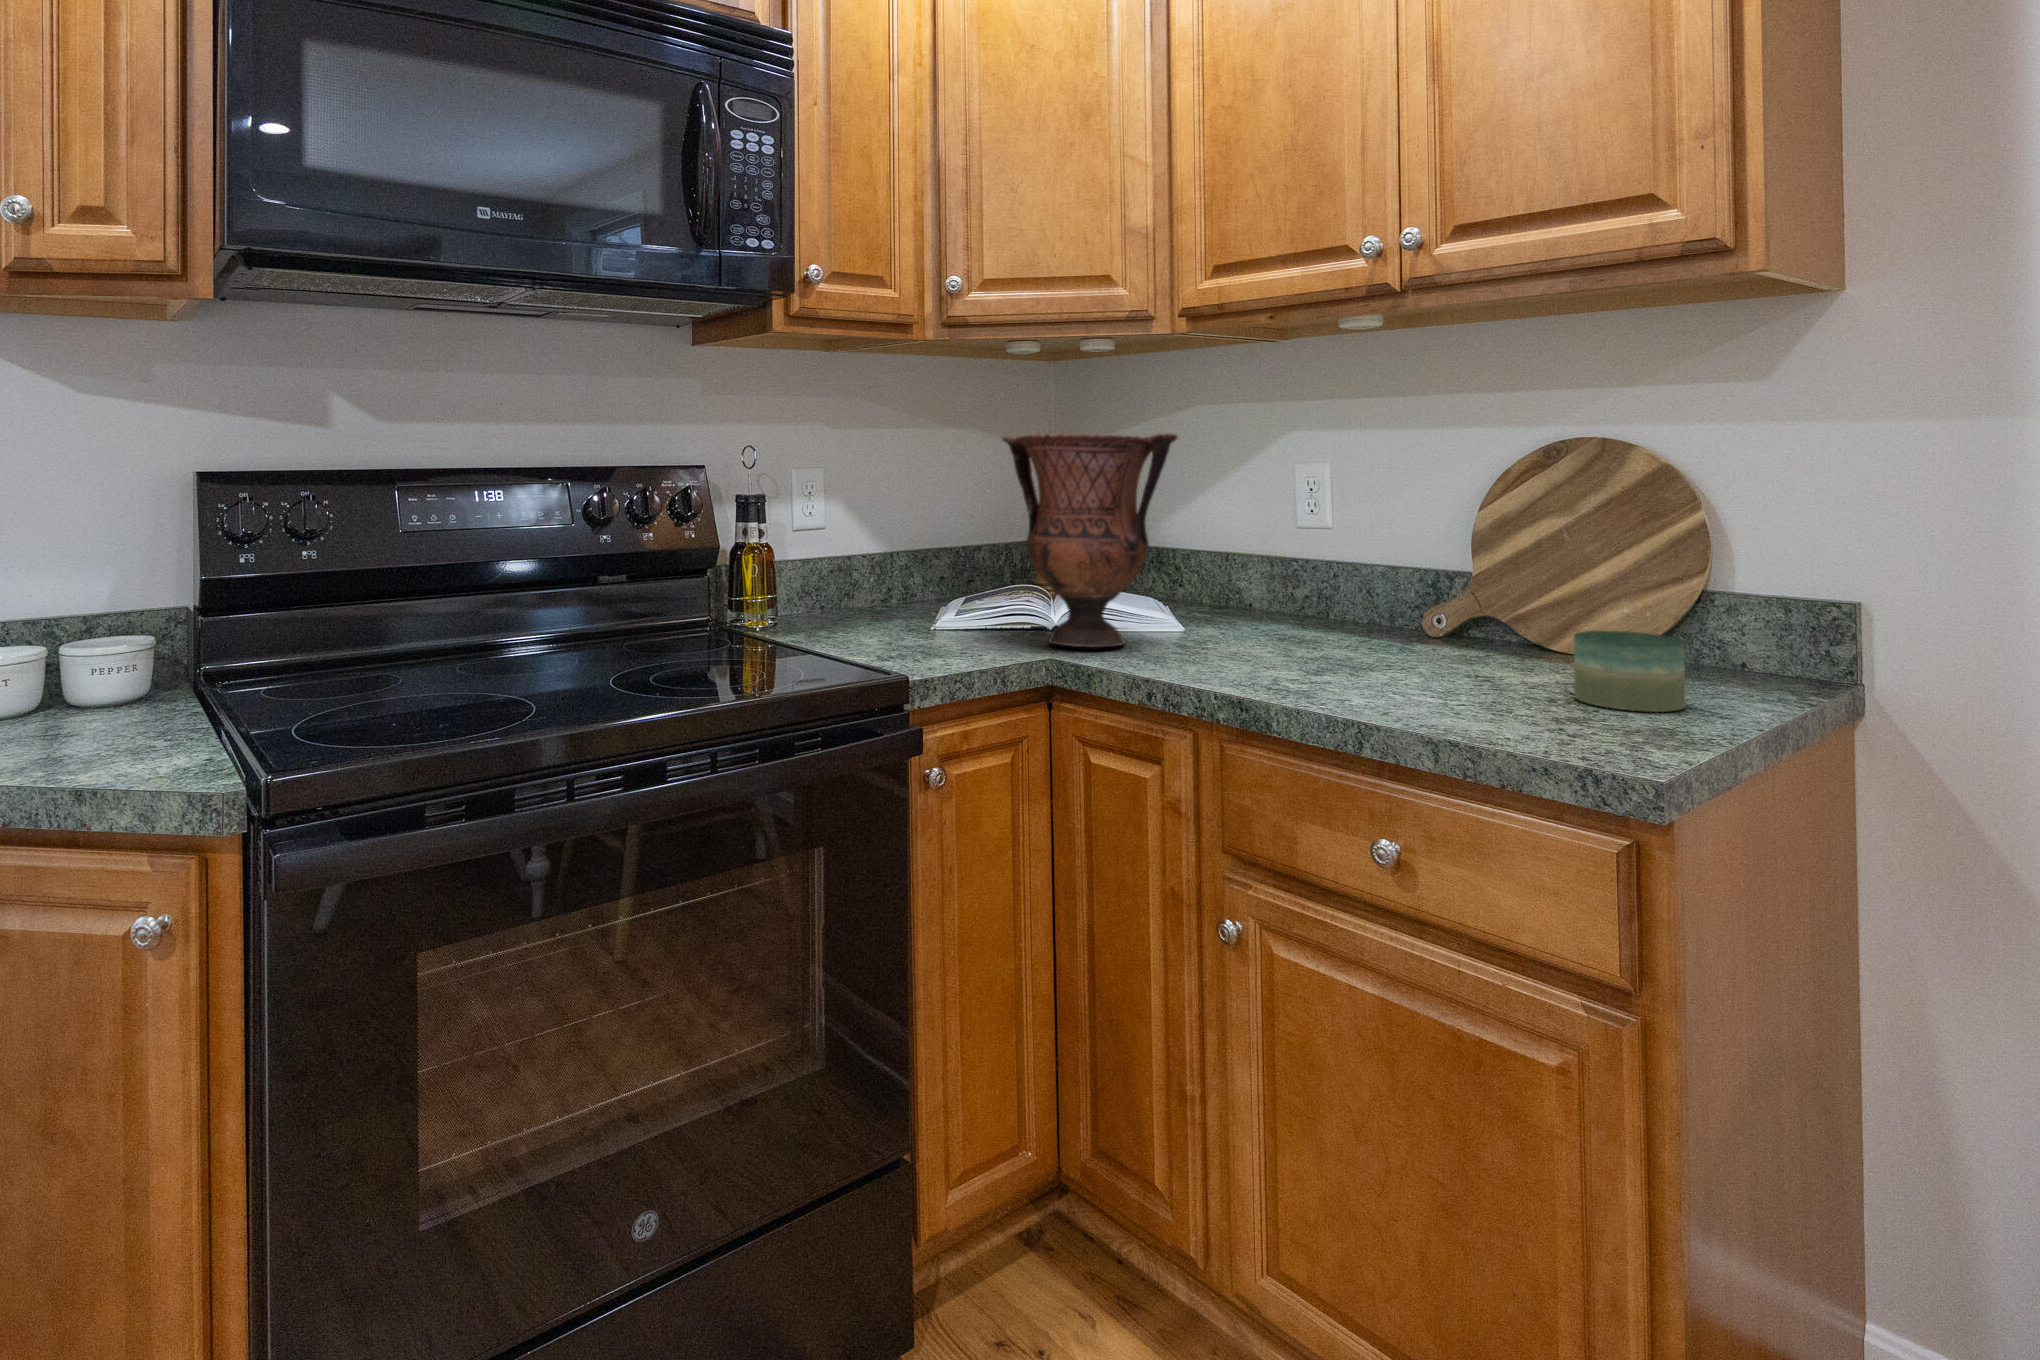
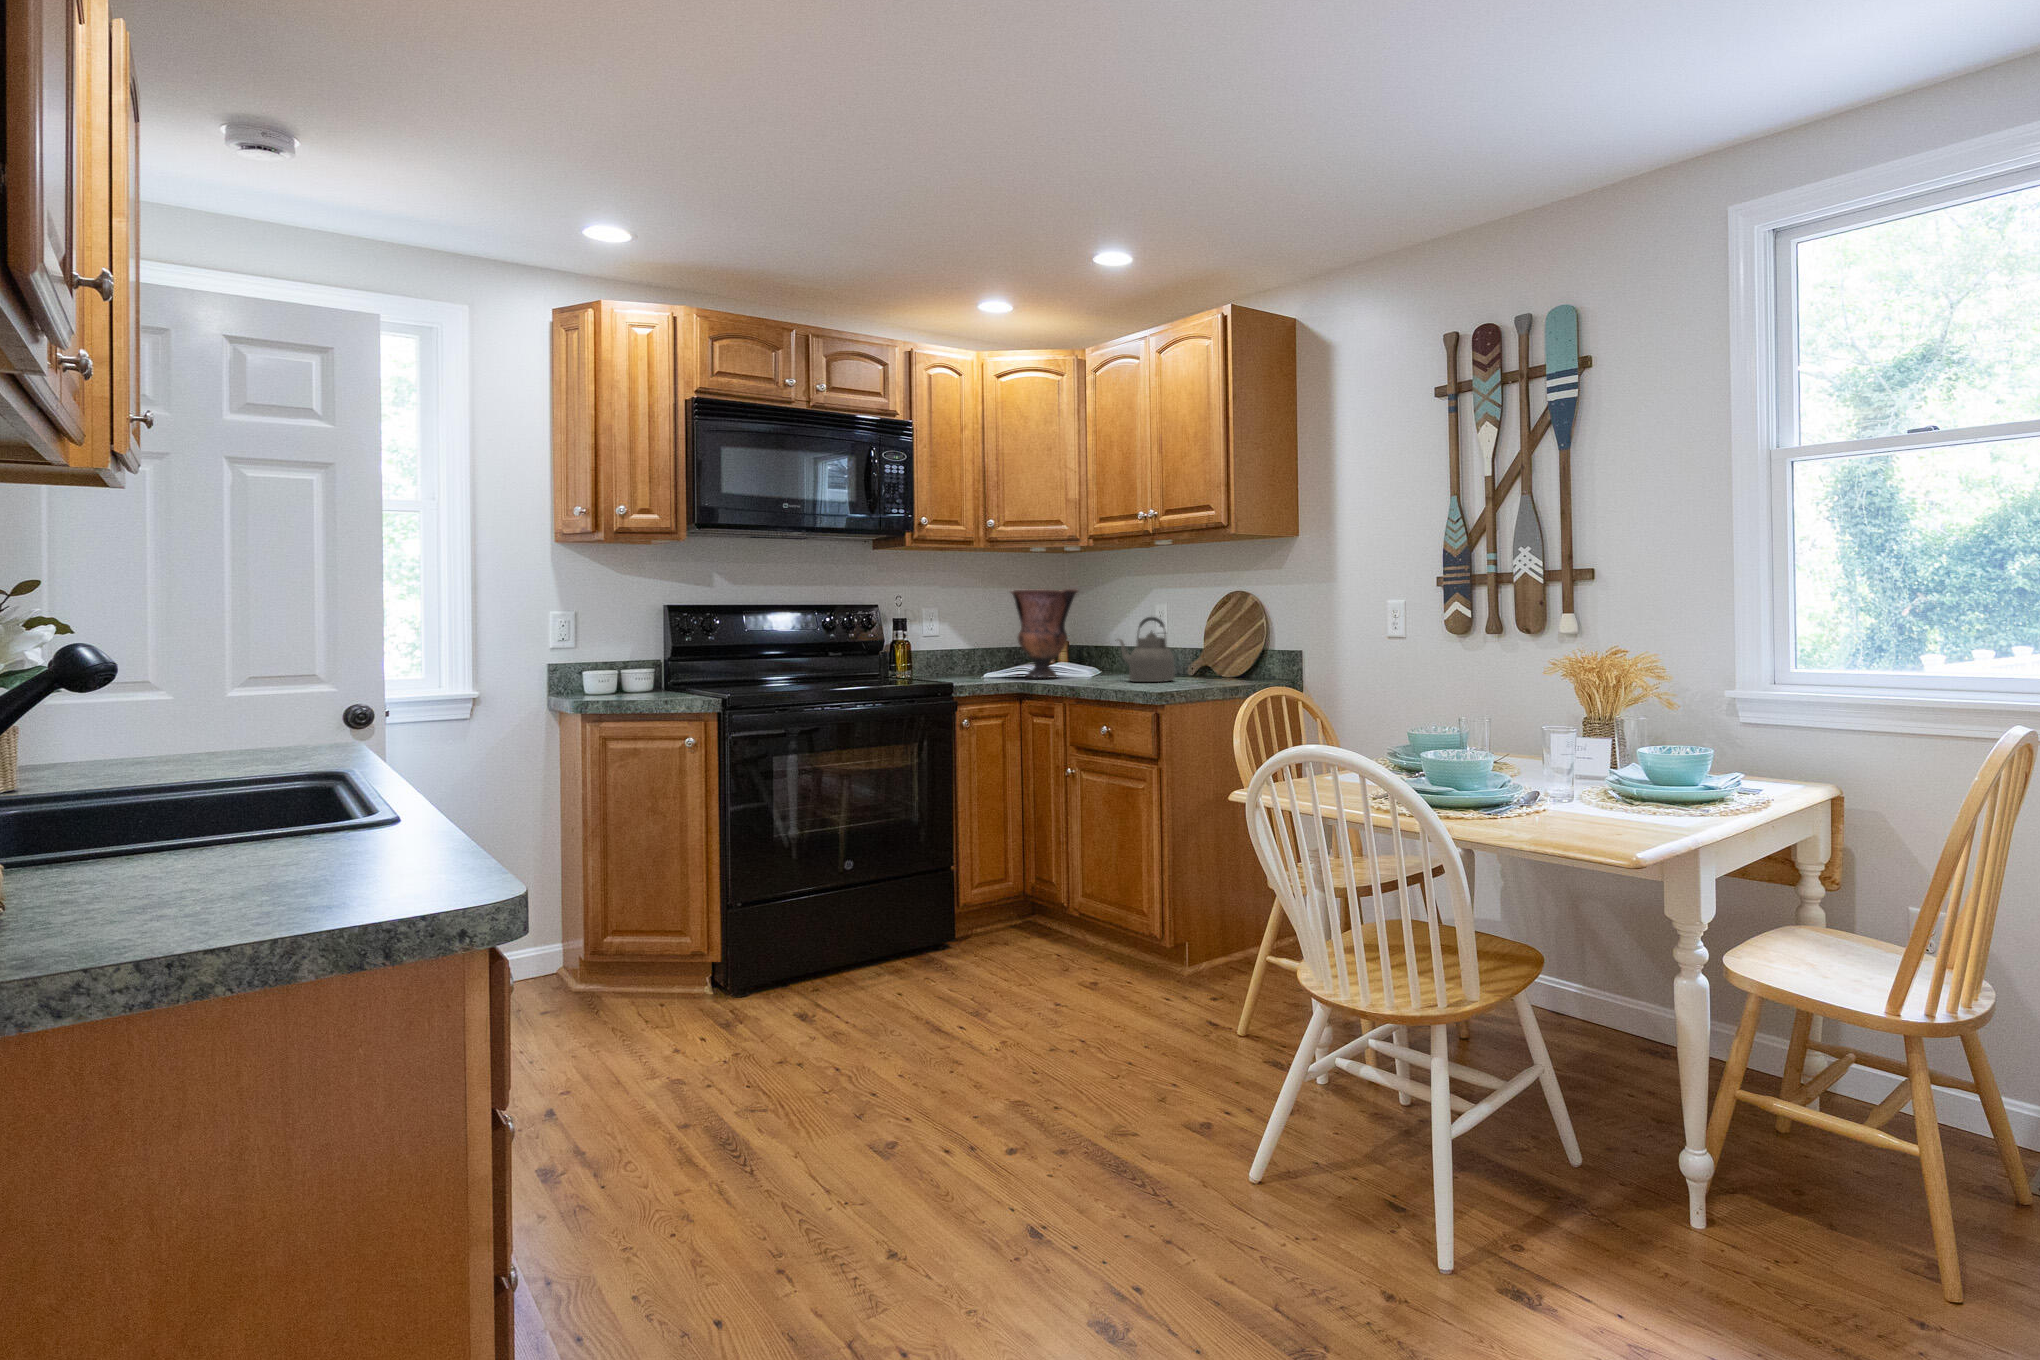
kettle: none [1306,508,1496,690] -> present [1118,617,1175,682]
candle: present [1574,631,1685,712] -> none [1188,660,1222,684]

